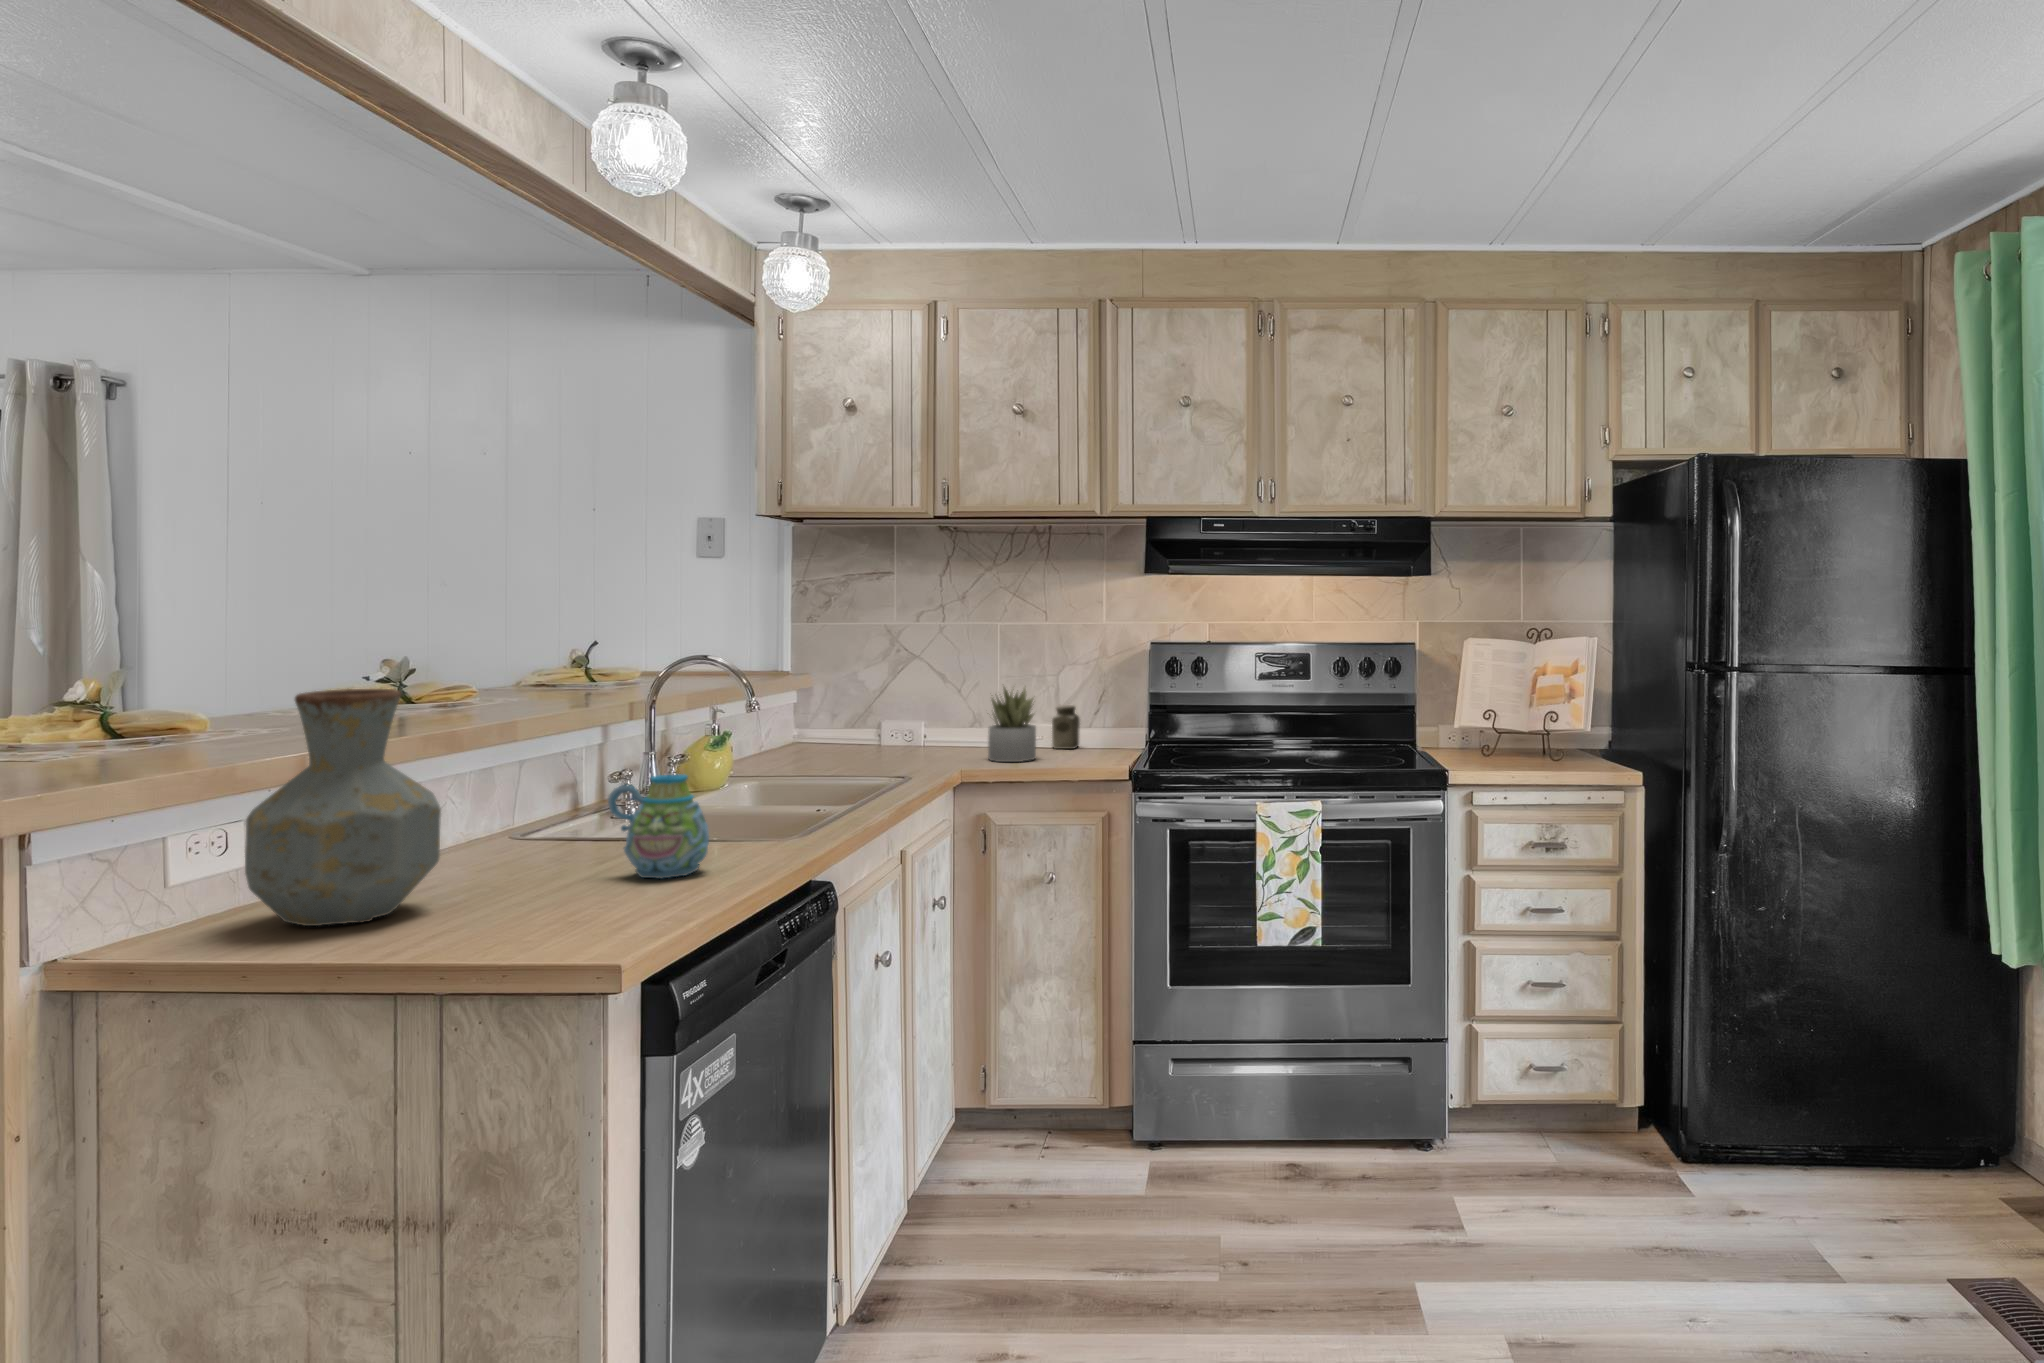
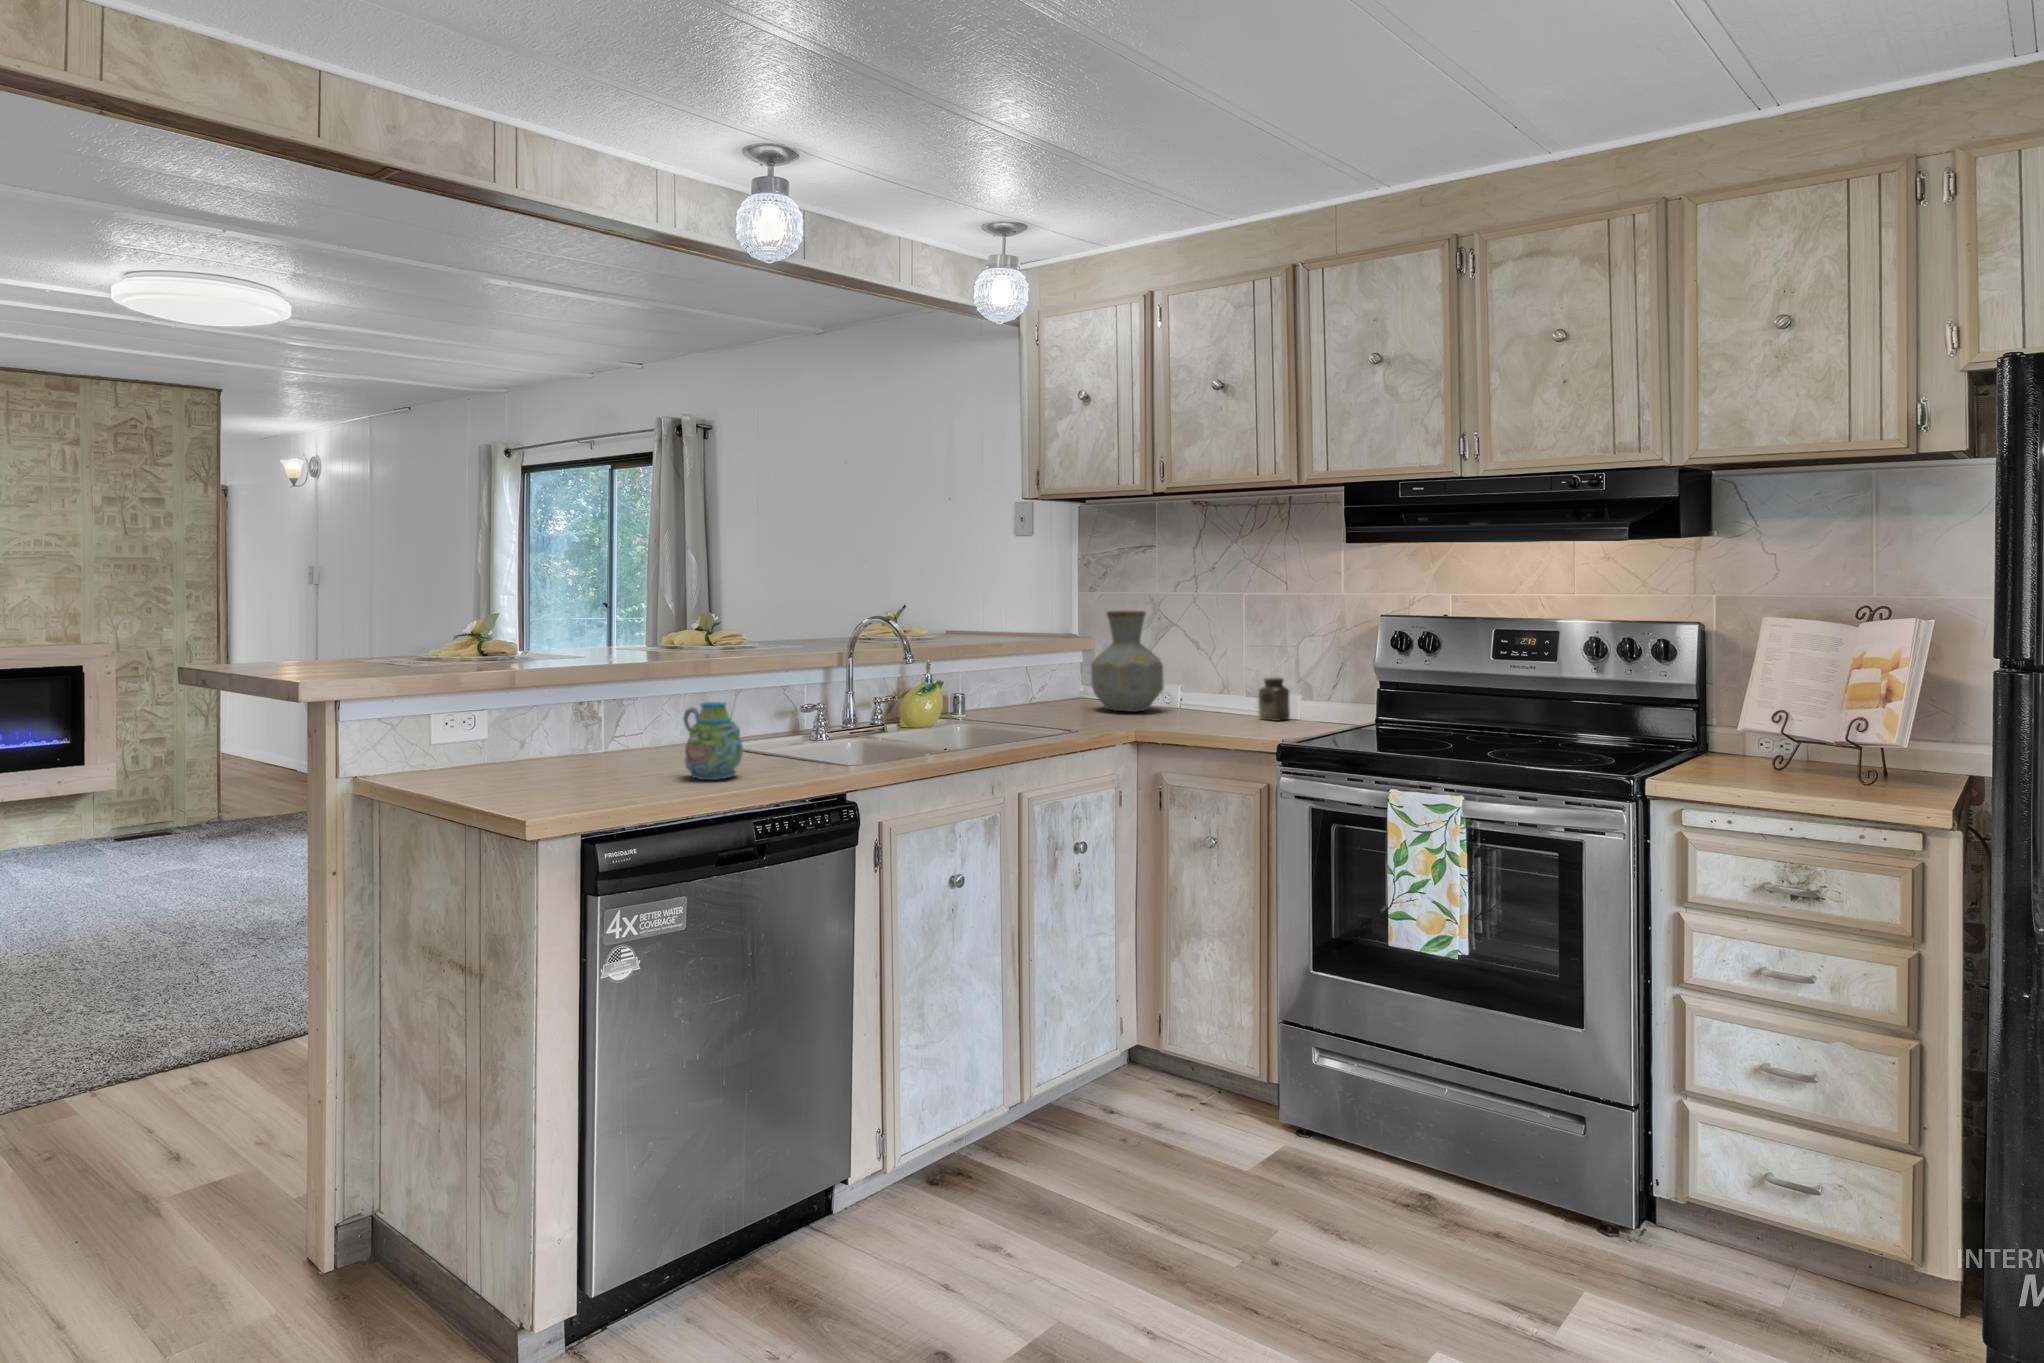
succulent plant: present [988,688,1036,762] -> none [1170,652,1219,727]
vase: present [245,689,441,926] -> present [1091,611,1163,712]

